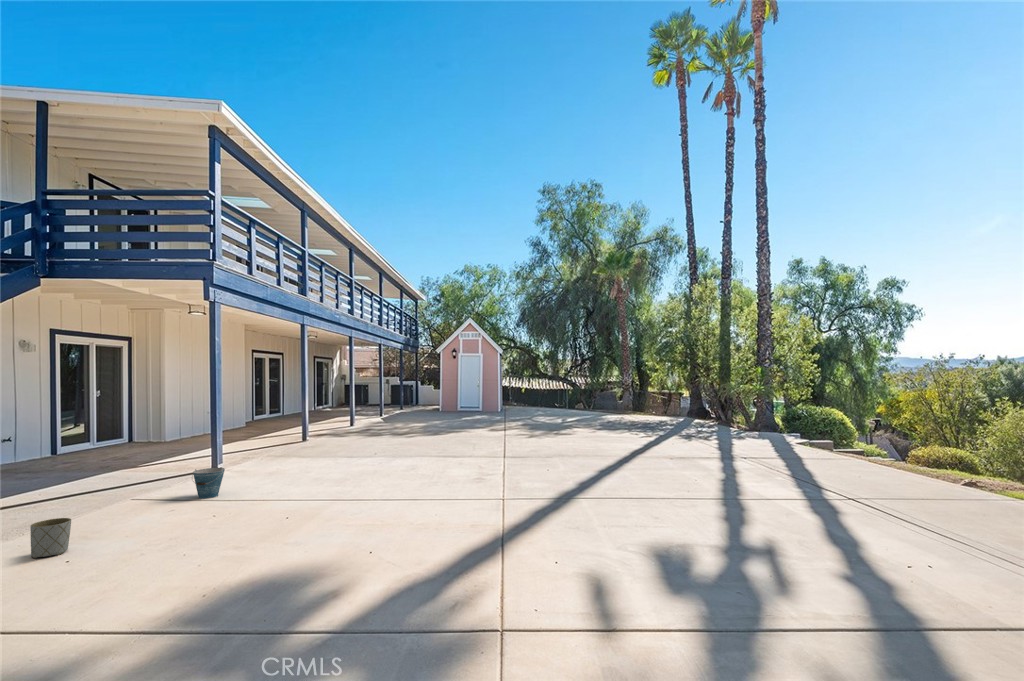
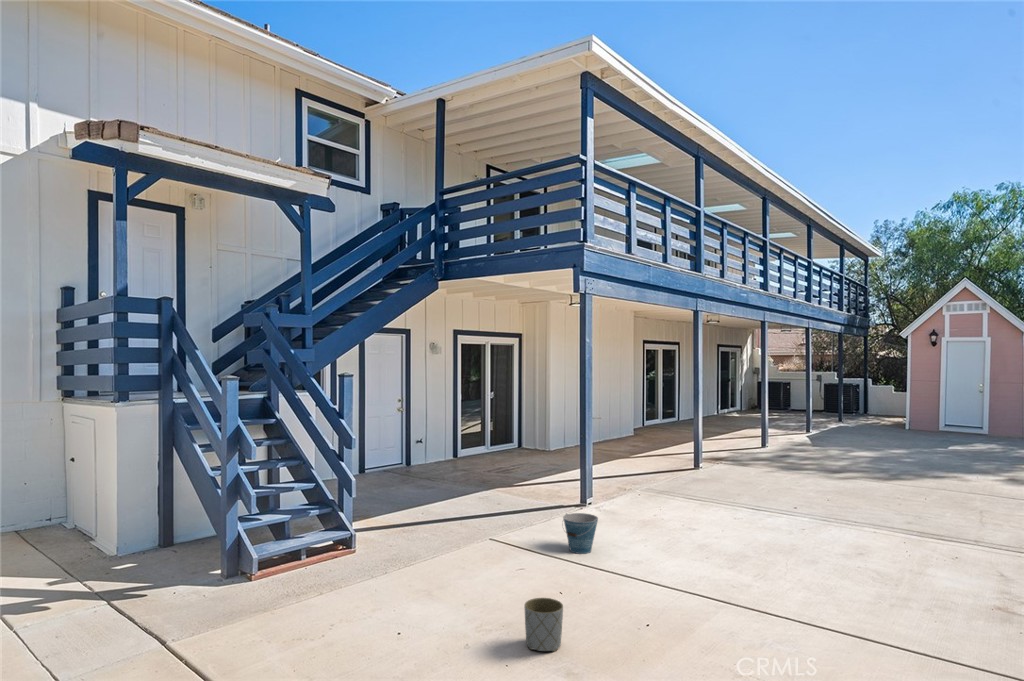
planter: present [30,518,71,559] -> present [524,598,563,652]

